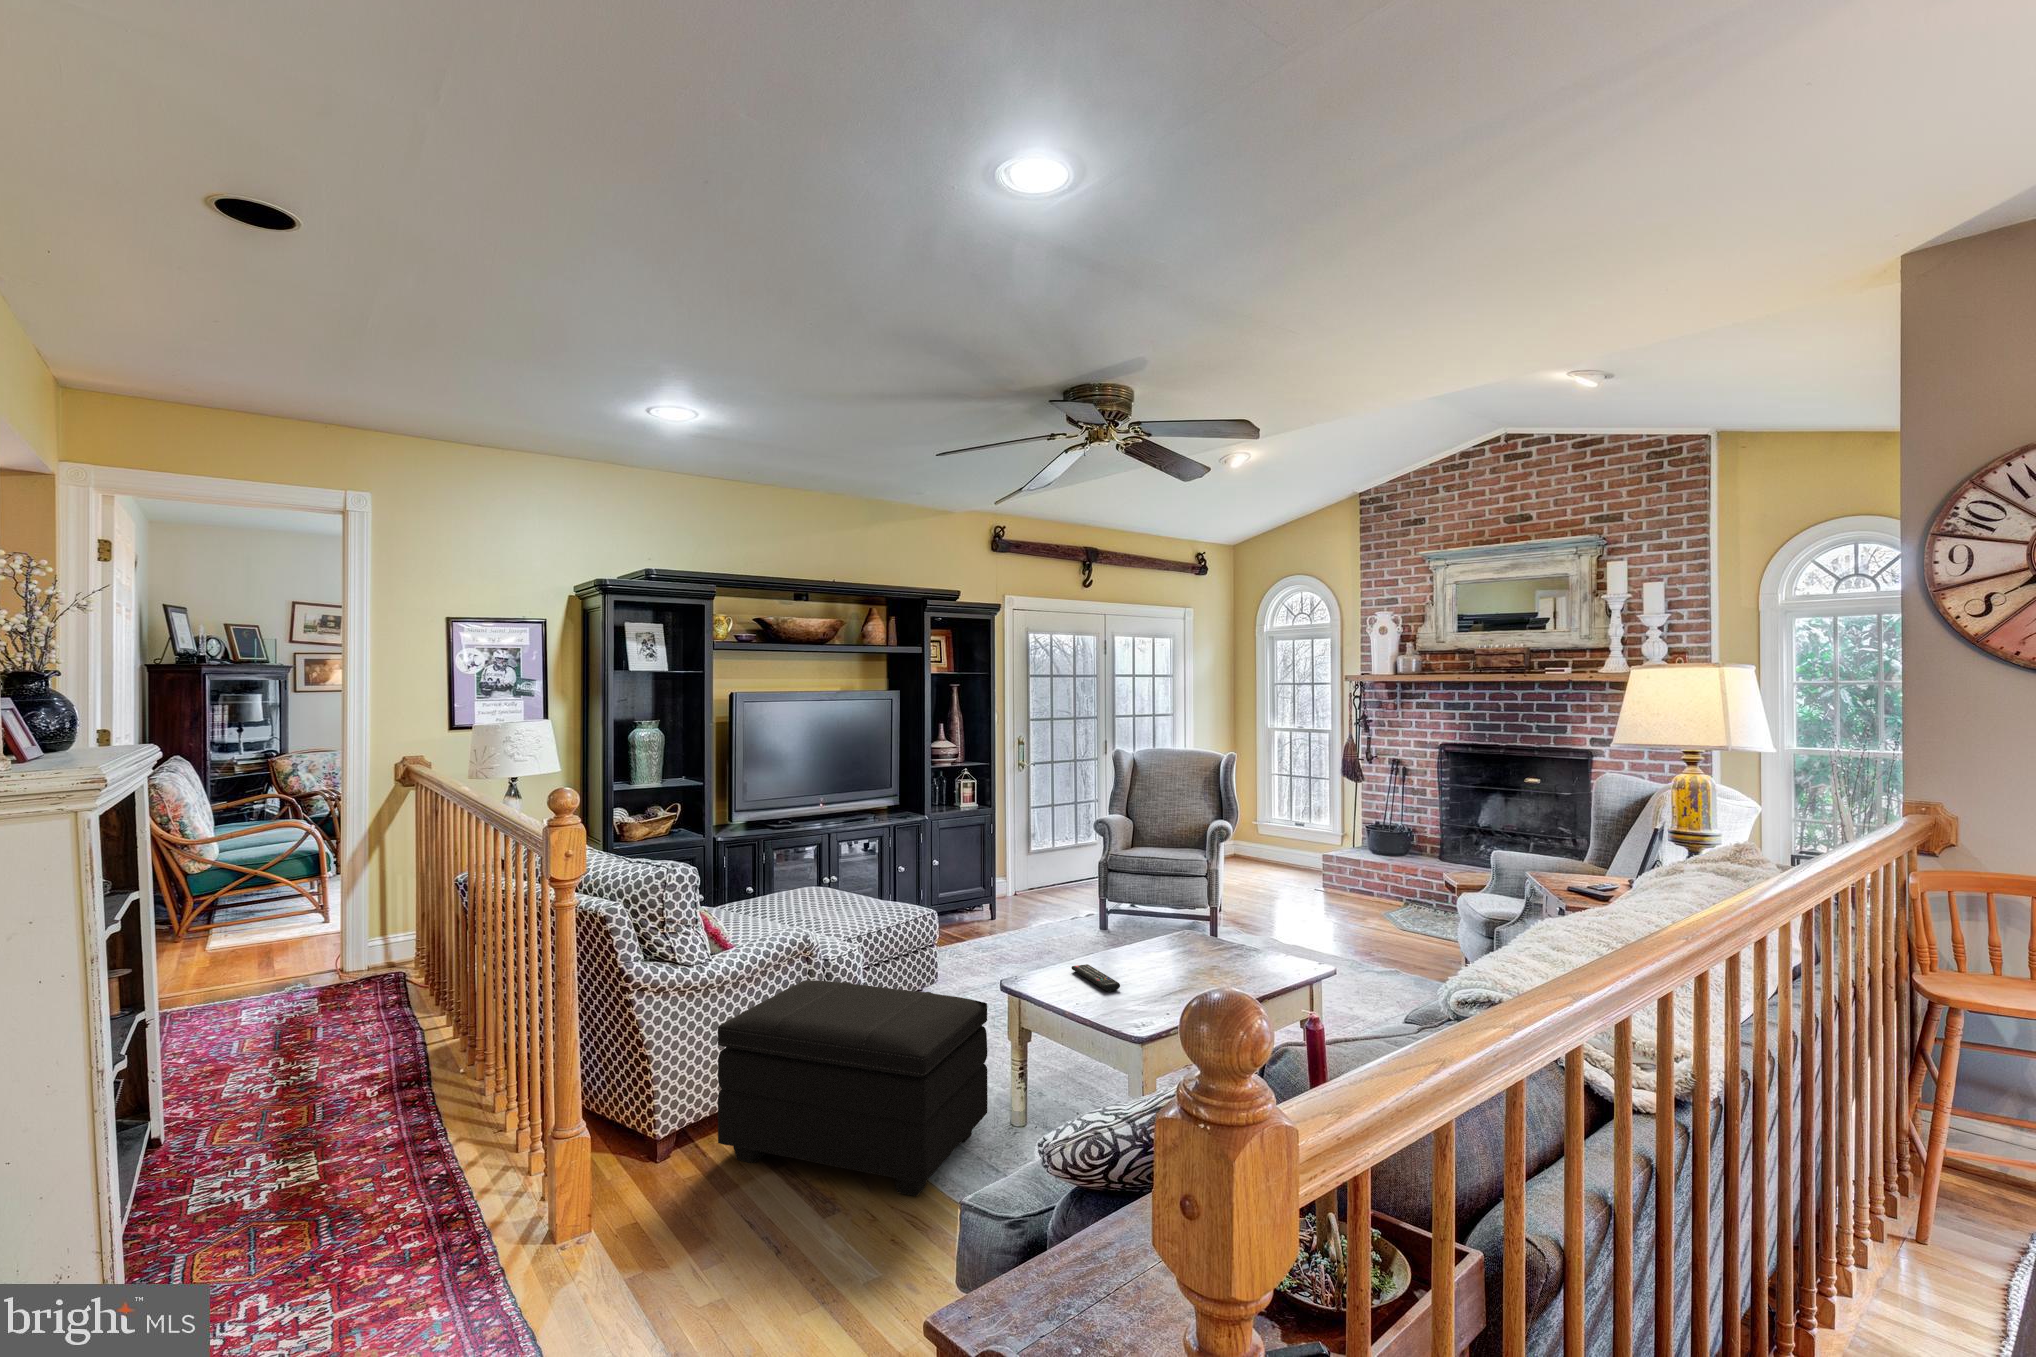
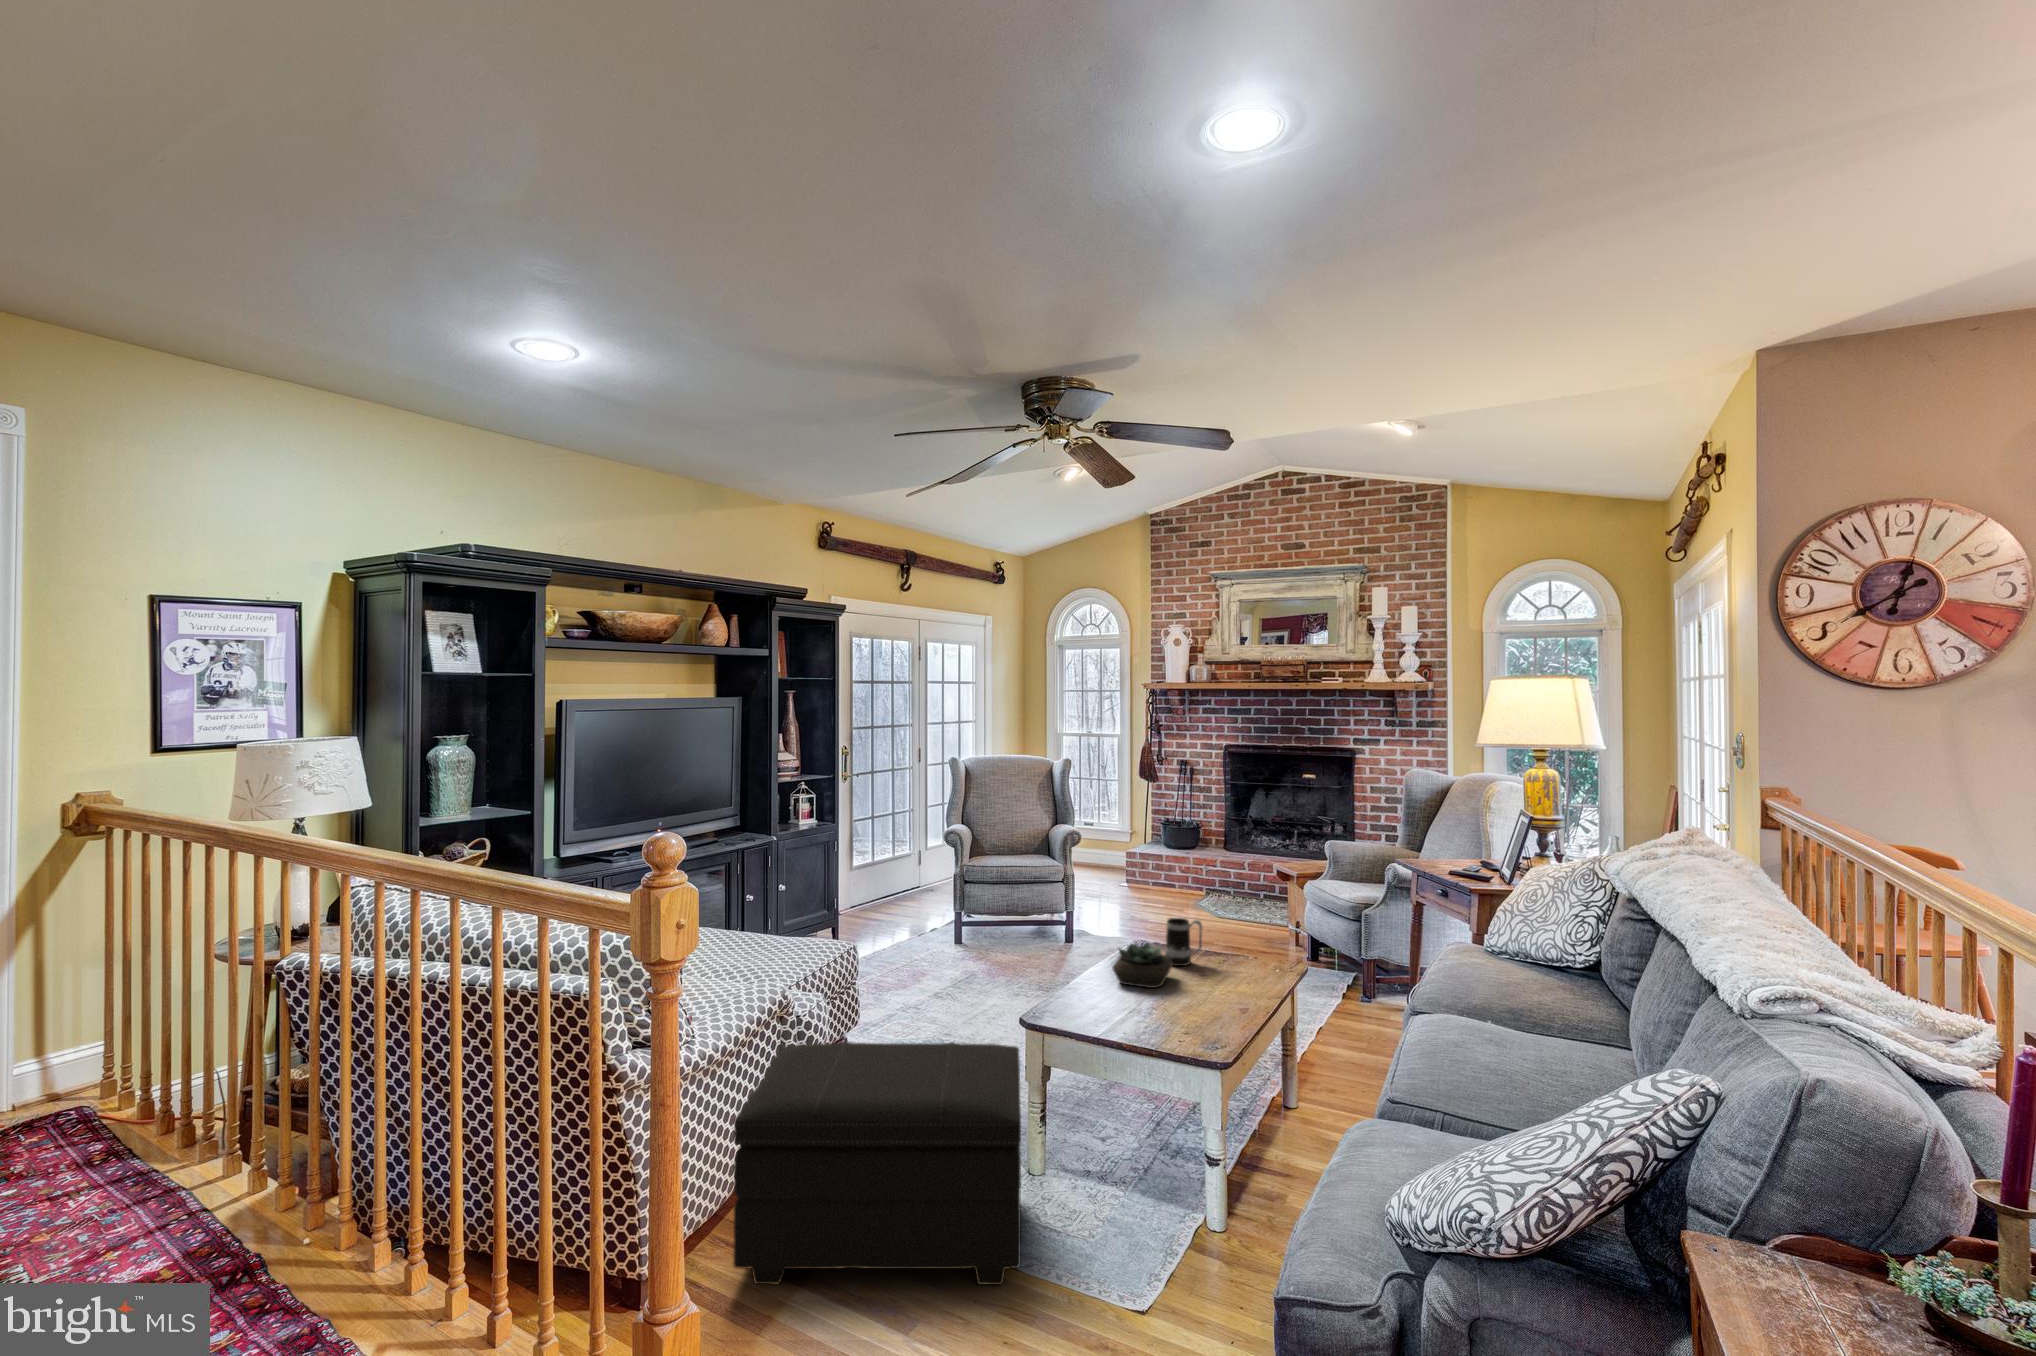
mug: none [1195,907,1231,954] -> present [1165,918,1203,966]
succulent plant: none [1123,926,1187,969] -> present [1112,943,1173,988]
remote control: present [1071,964,1120,992] -> none [1073,990,1143,1018]

